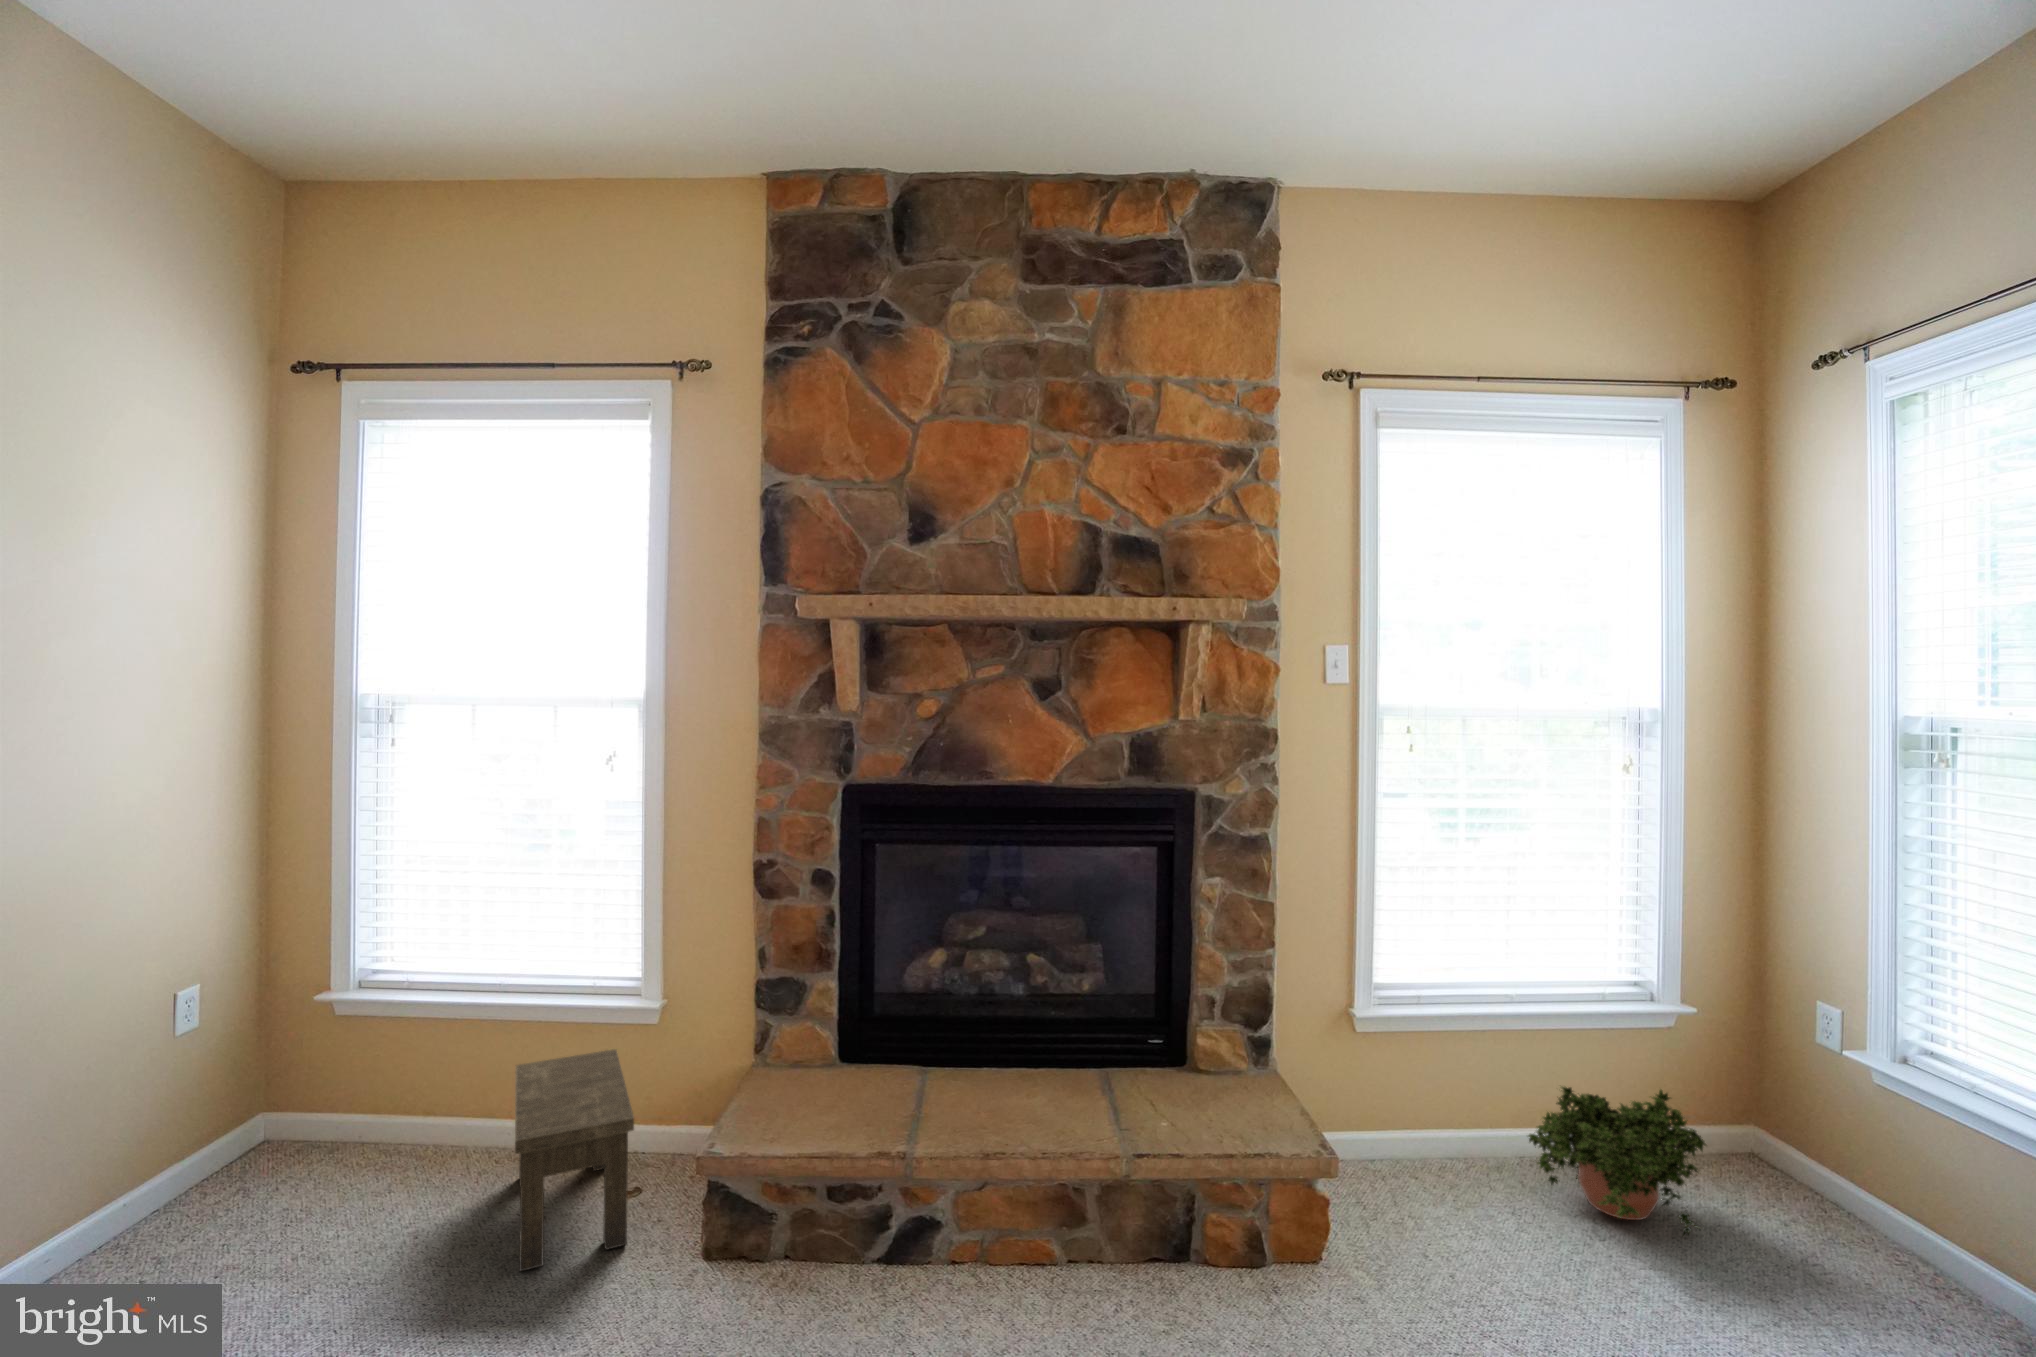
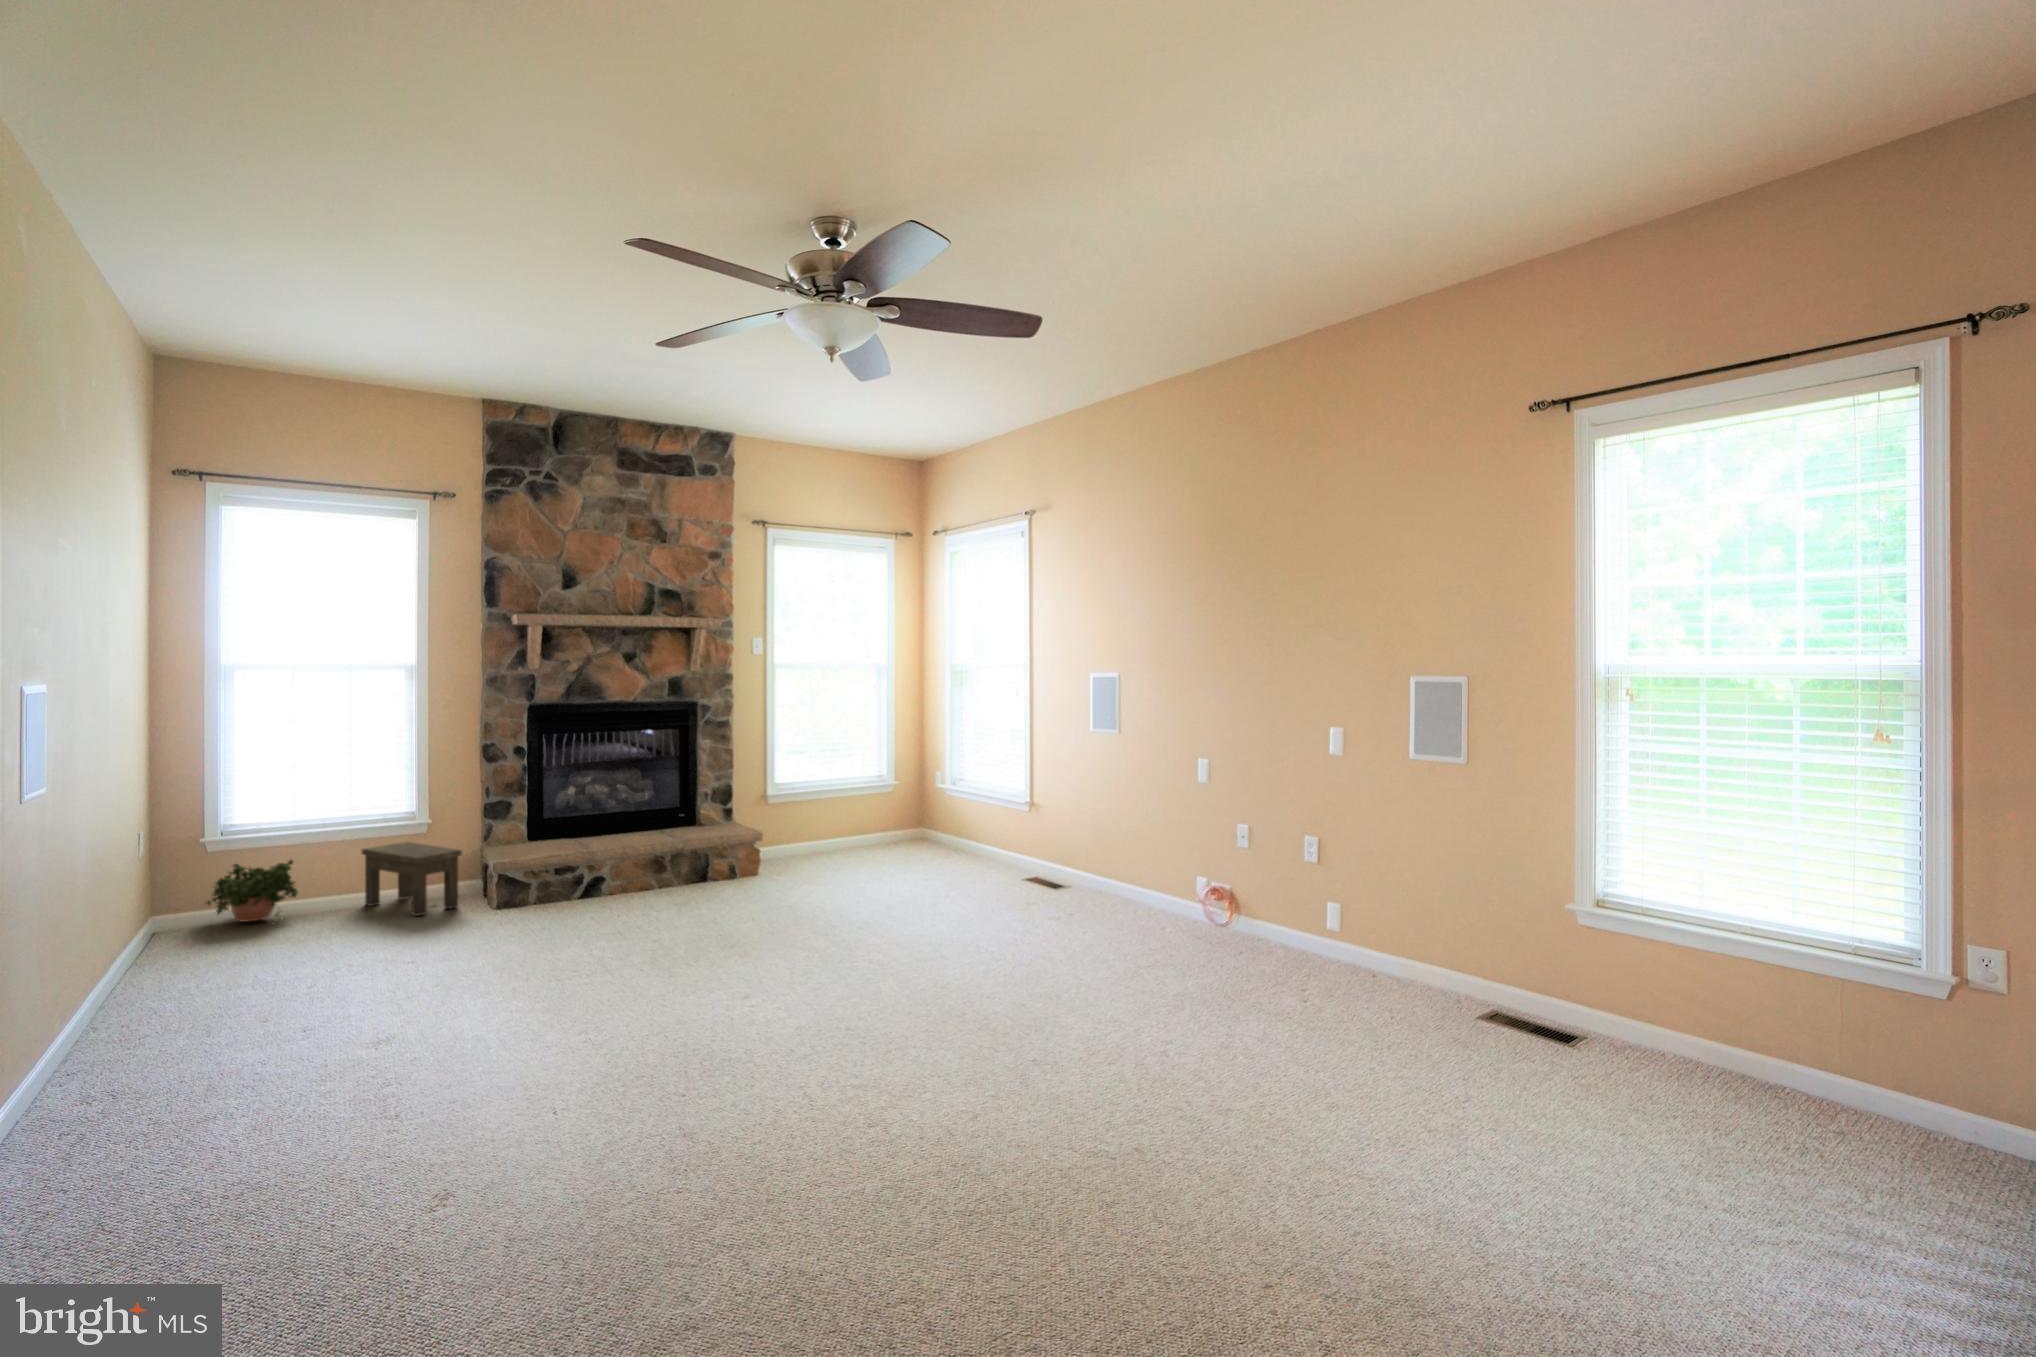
potted plant: present [1528,1087,1706,1234] -> present [206,860,298,921]

